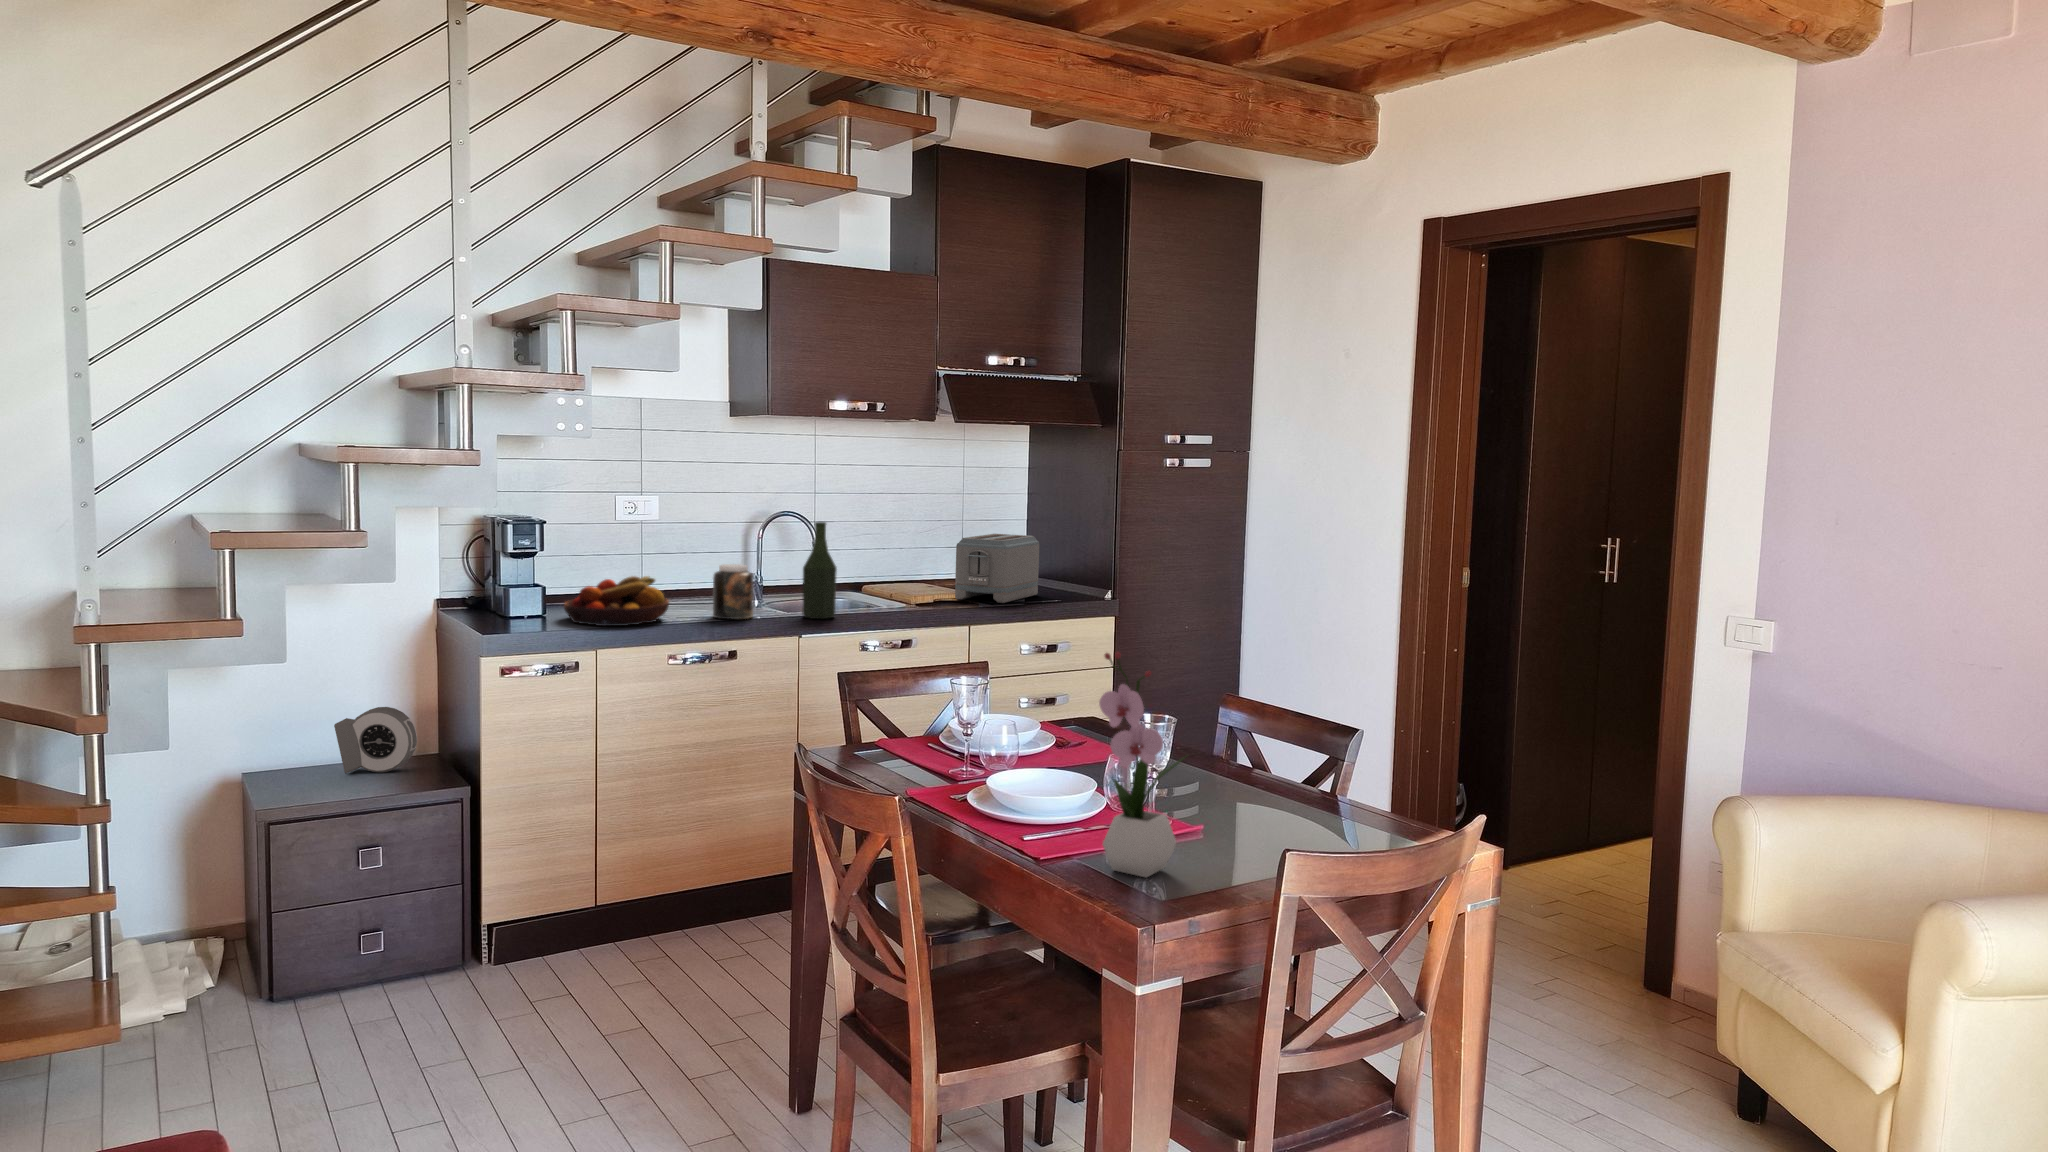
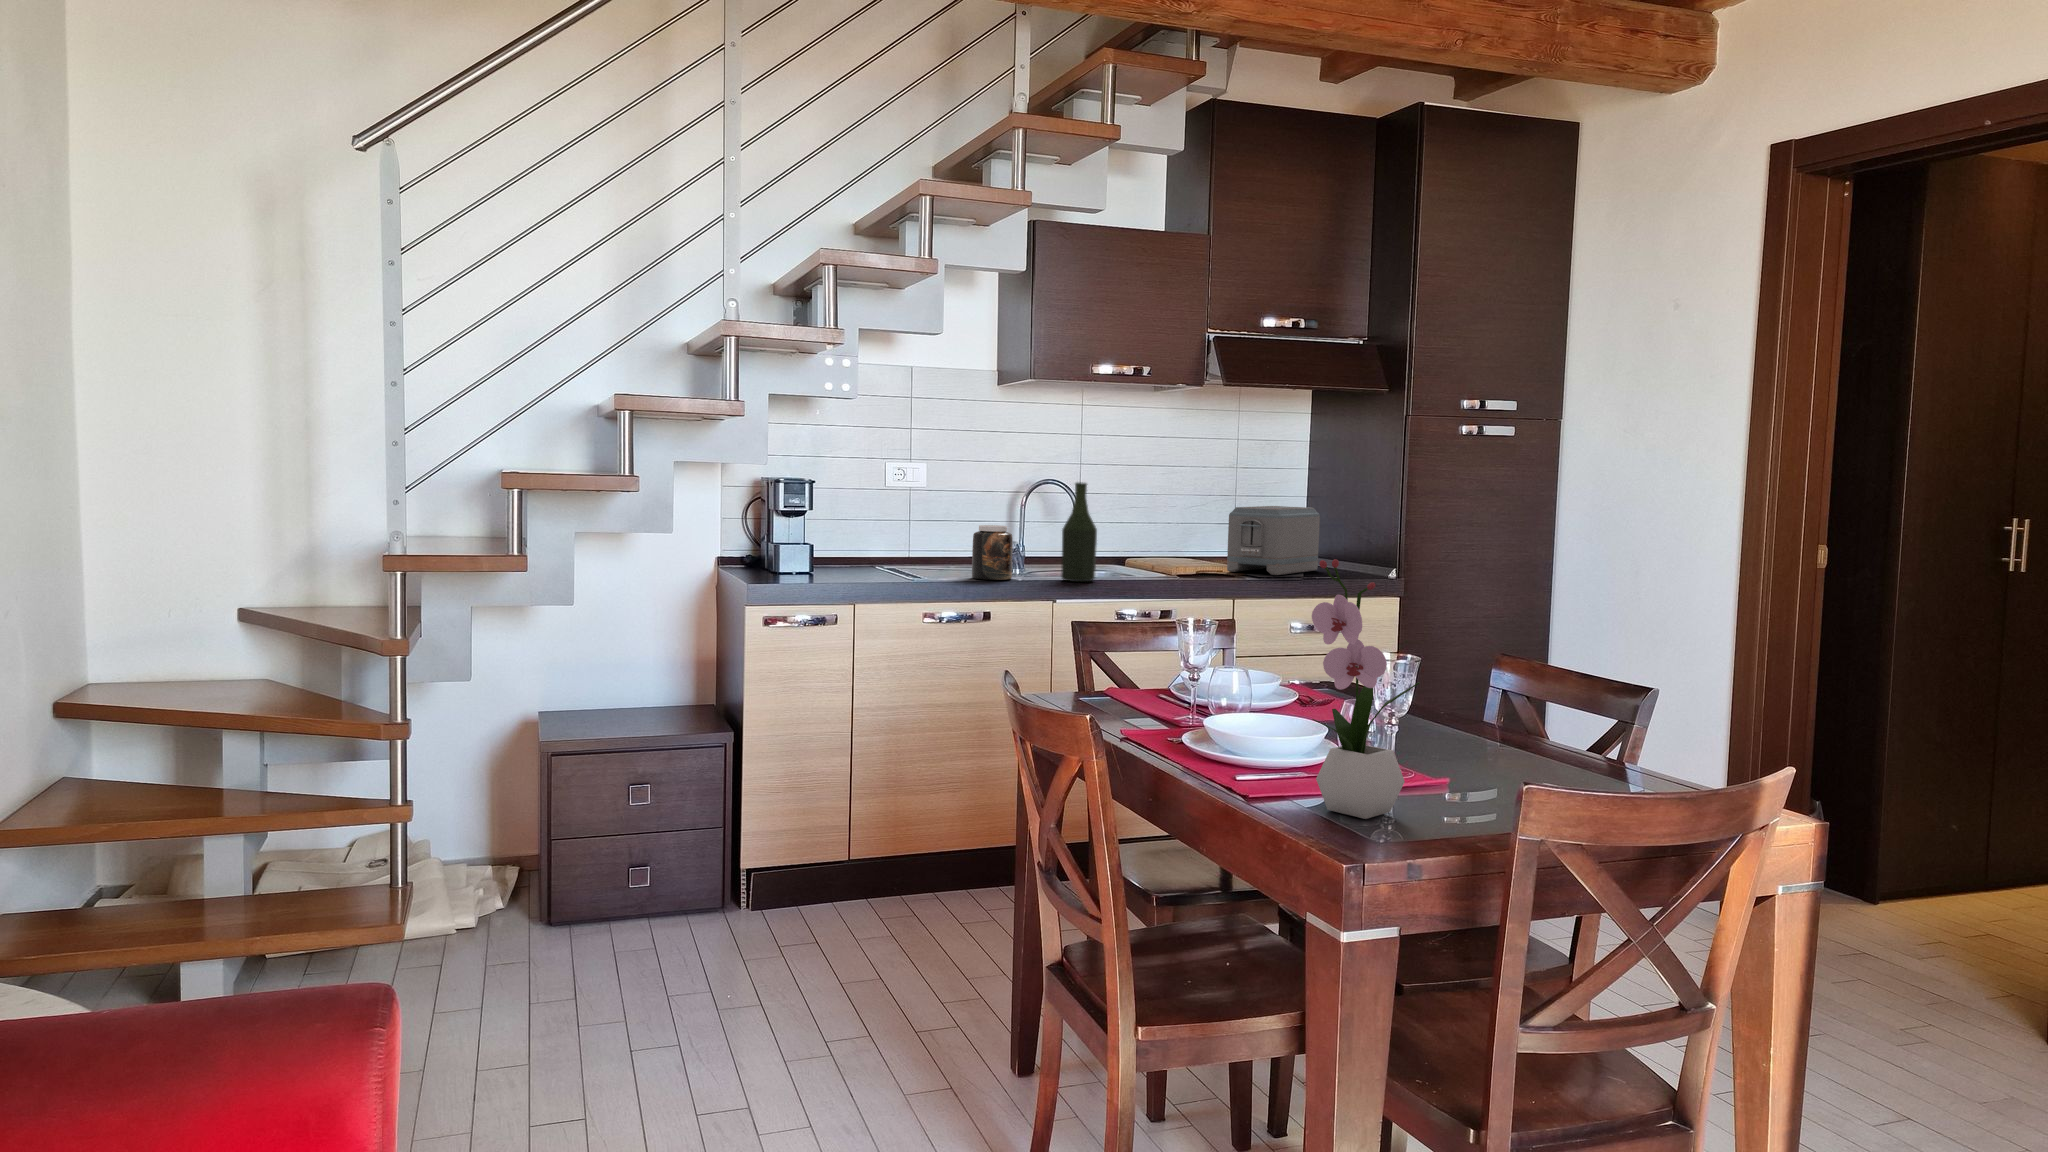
fruit bowl: present [564,576,669,626] -> none [827,534,928,581]
alarm clock: present [334,707,417,773] -> none [617,655,691,718]

